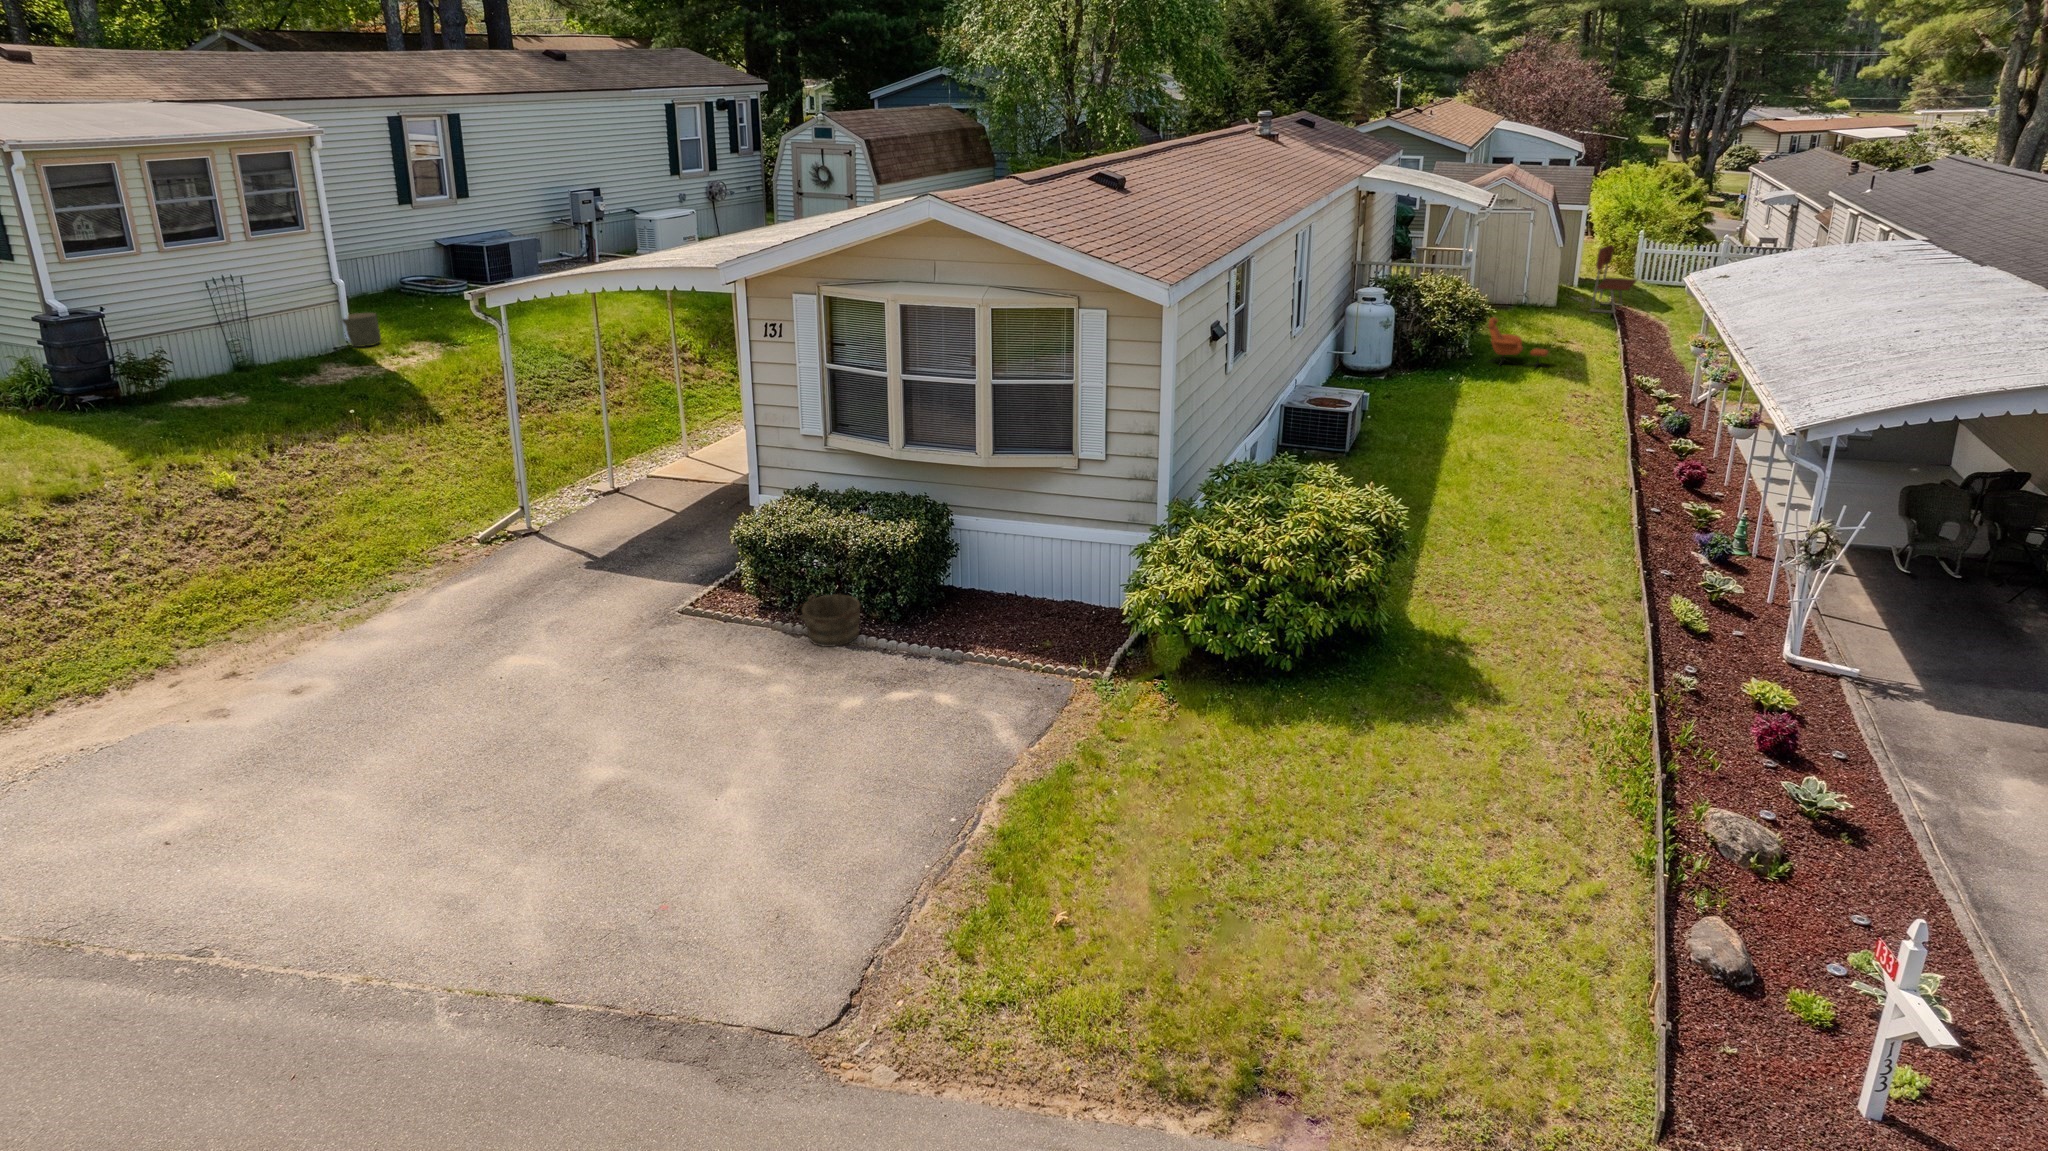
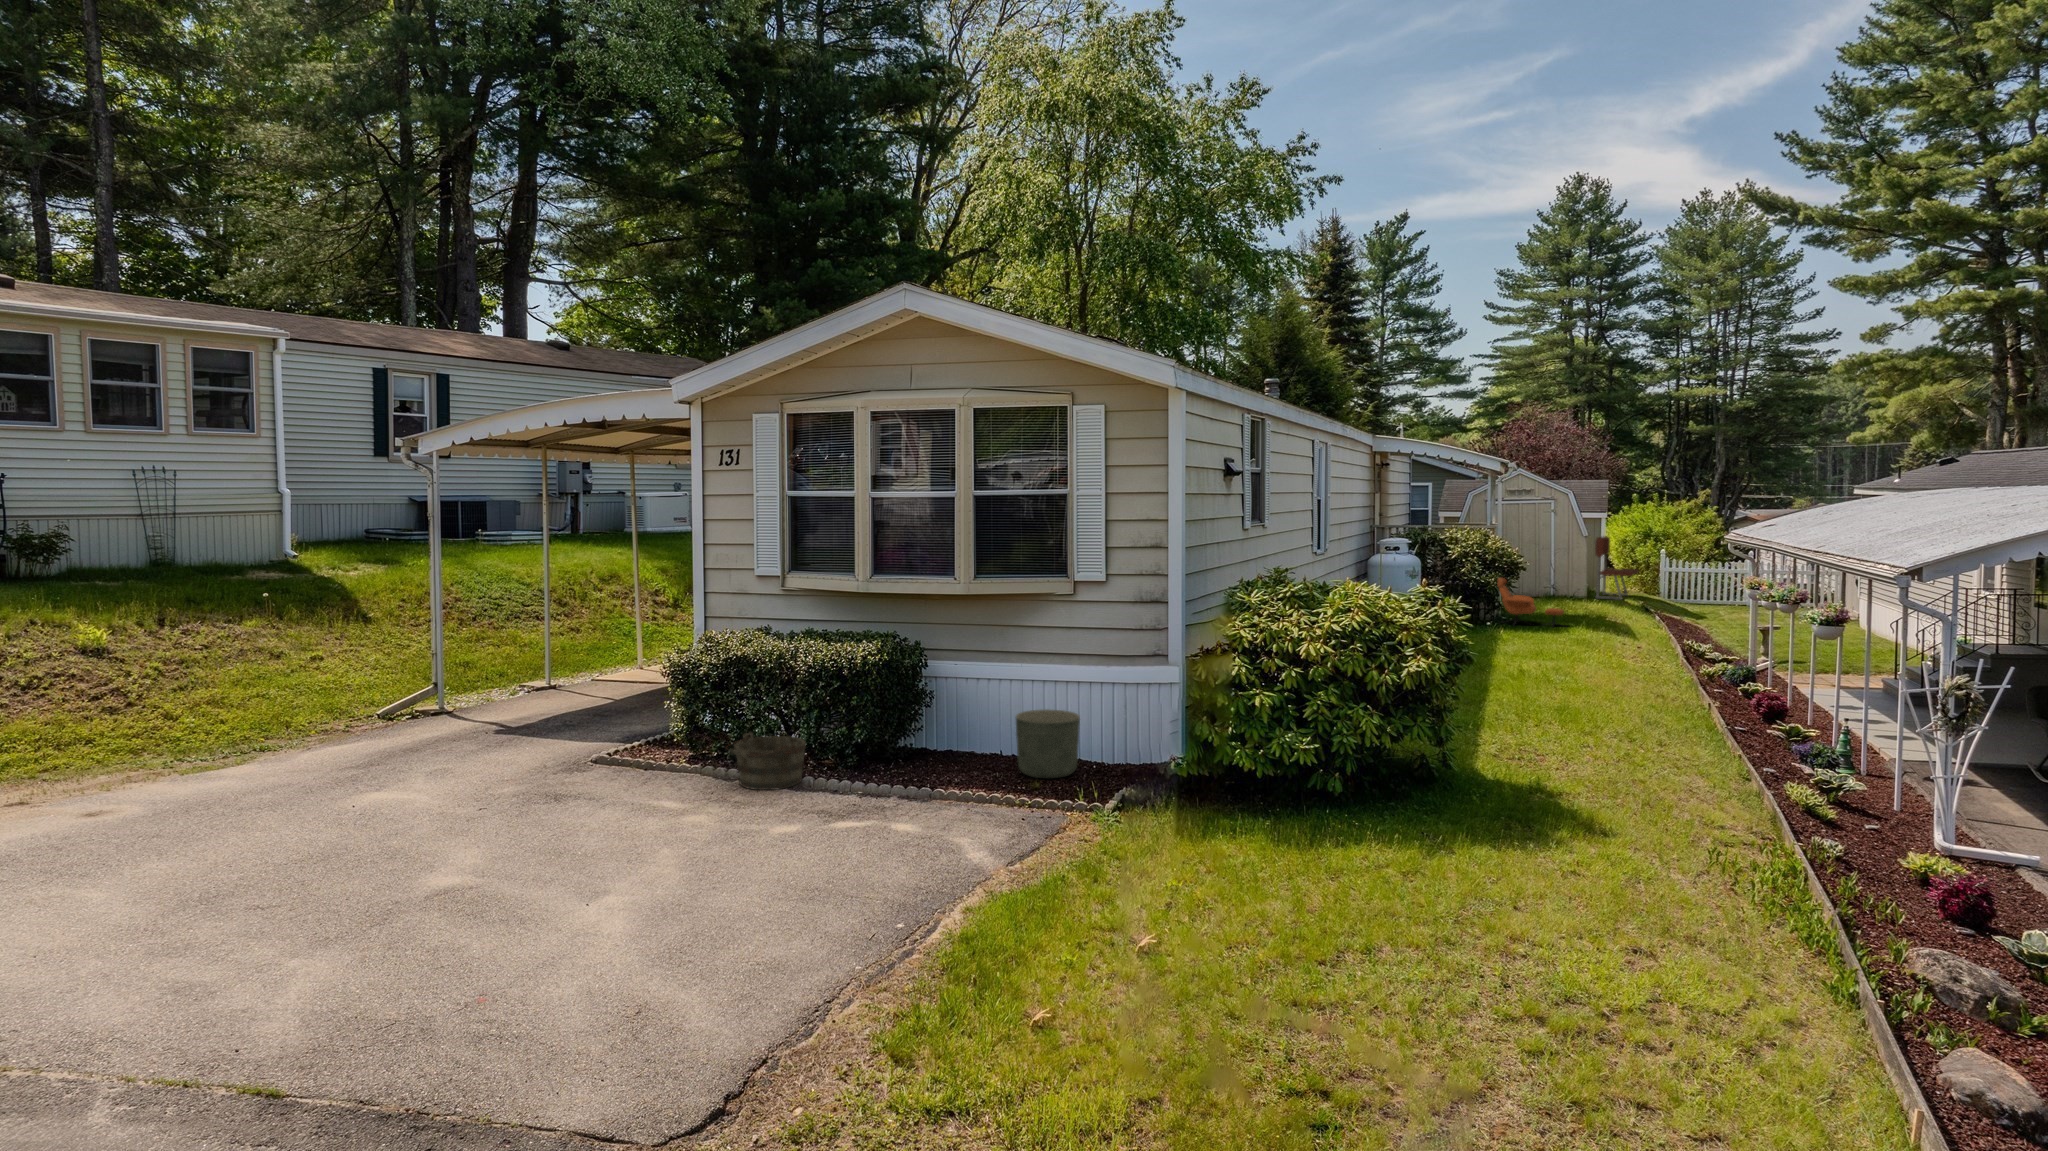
planter: present [342,313,381,347] -> present [1016,709,1080,778]

